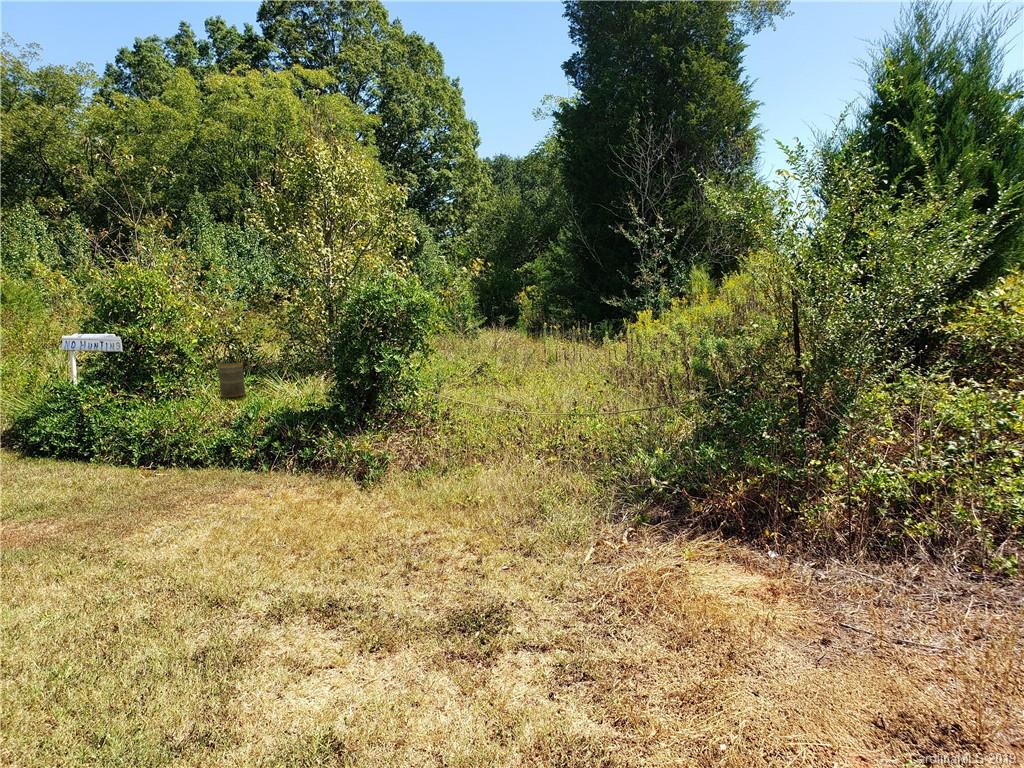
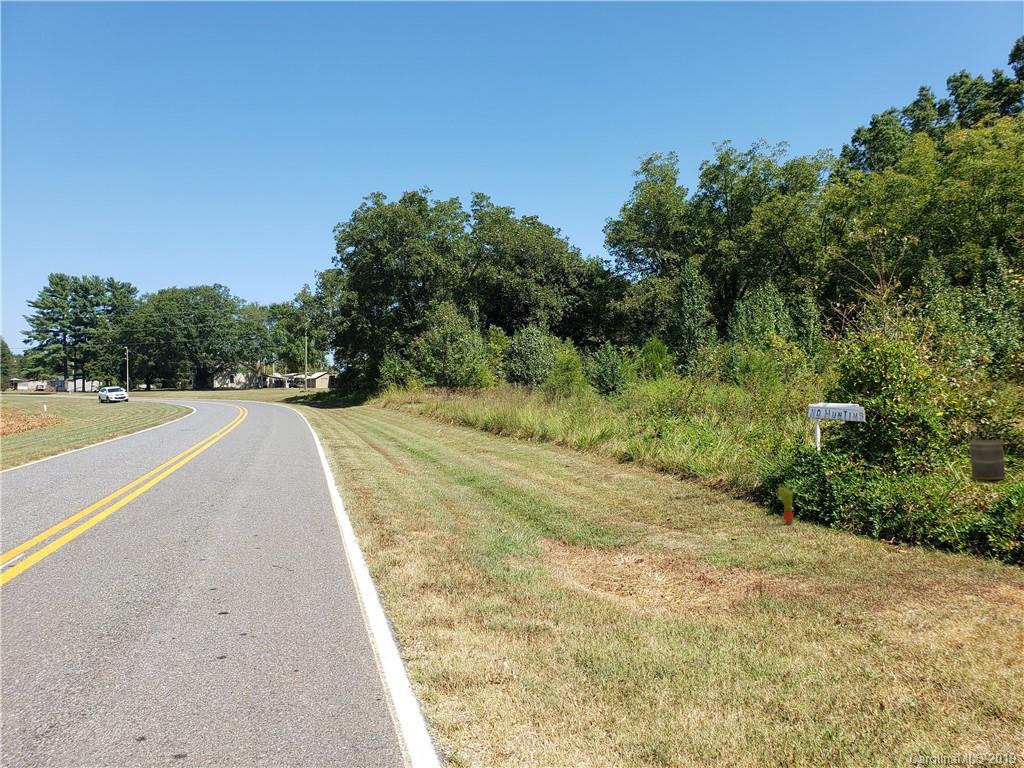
potted plant: none [21,426,45,469] -> present [778,485,795,524]

